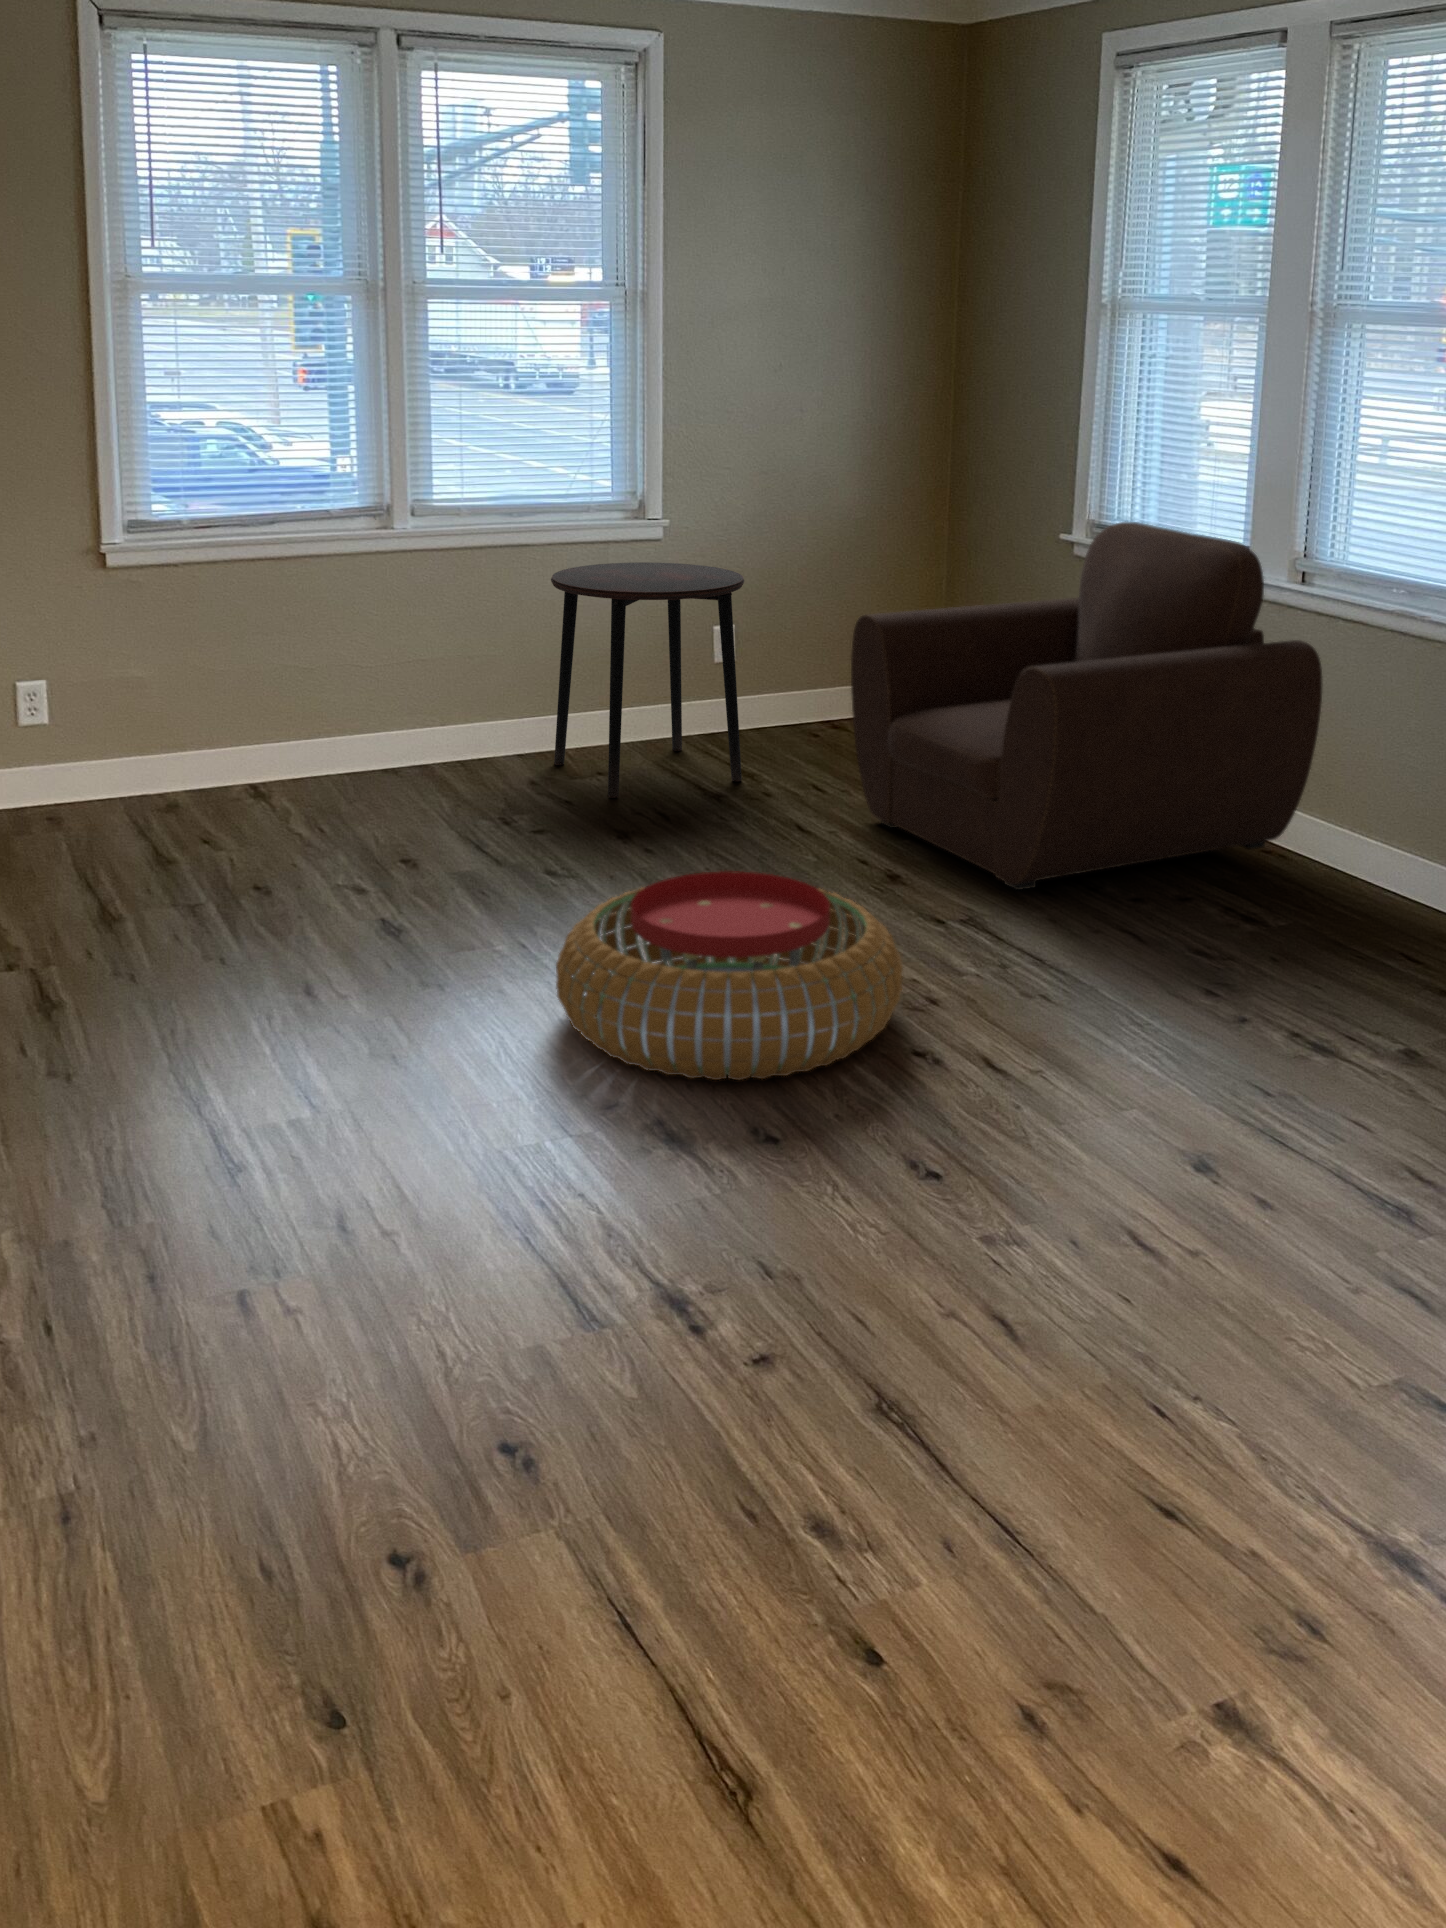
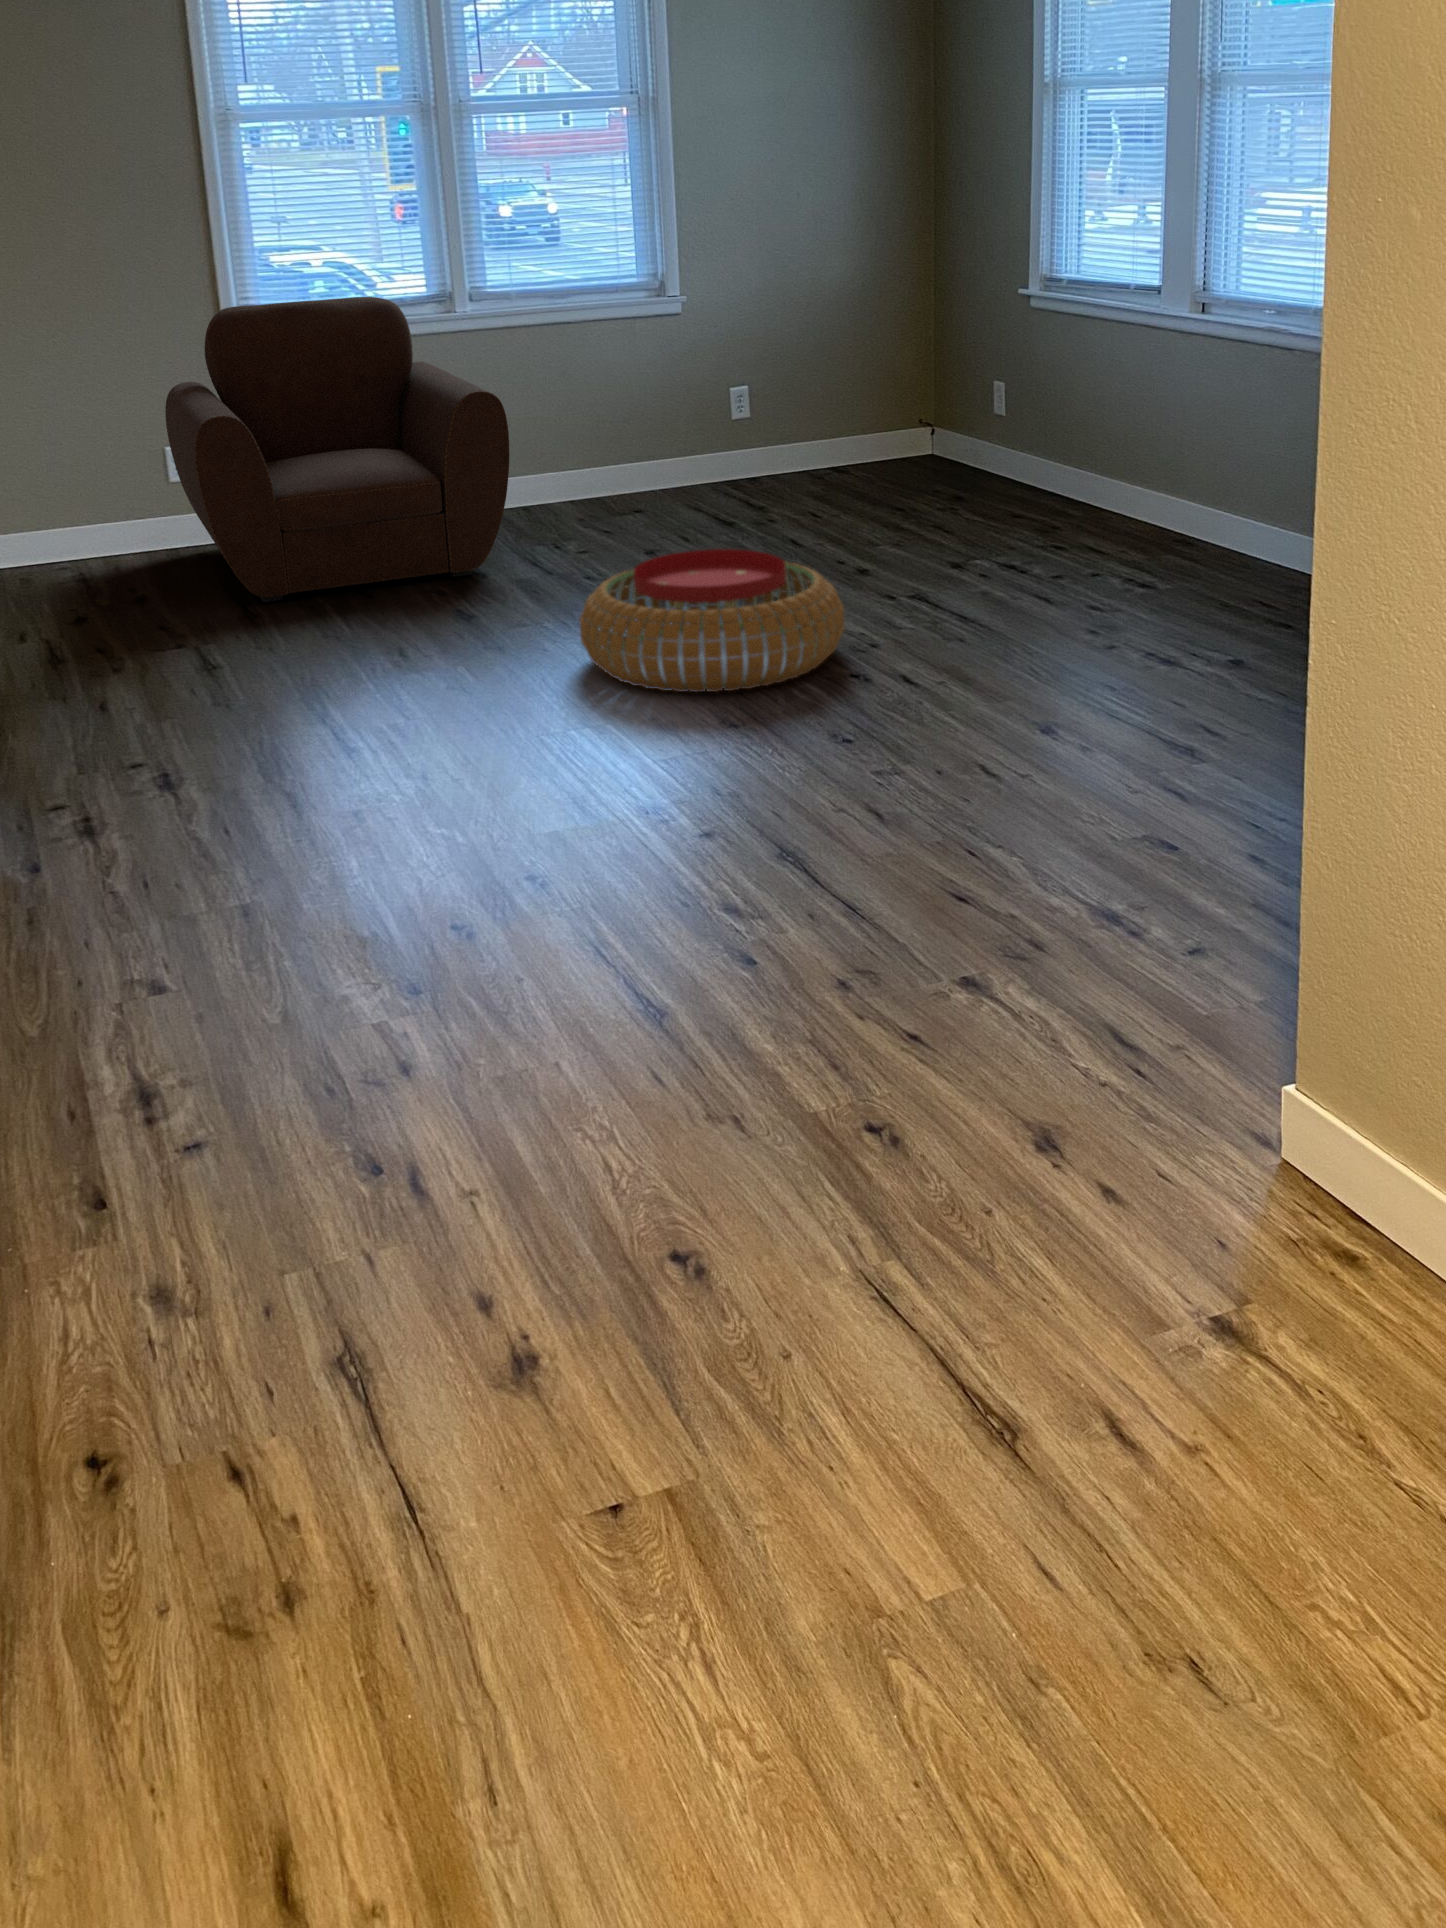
armchair: present [851,522,1322,890] -> present [165,297,509,602]
side table: present [551,562,744,798] -> none [587,332,753,525]

